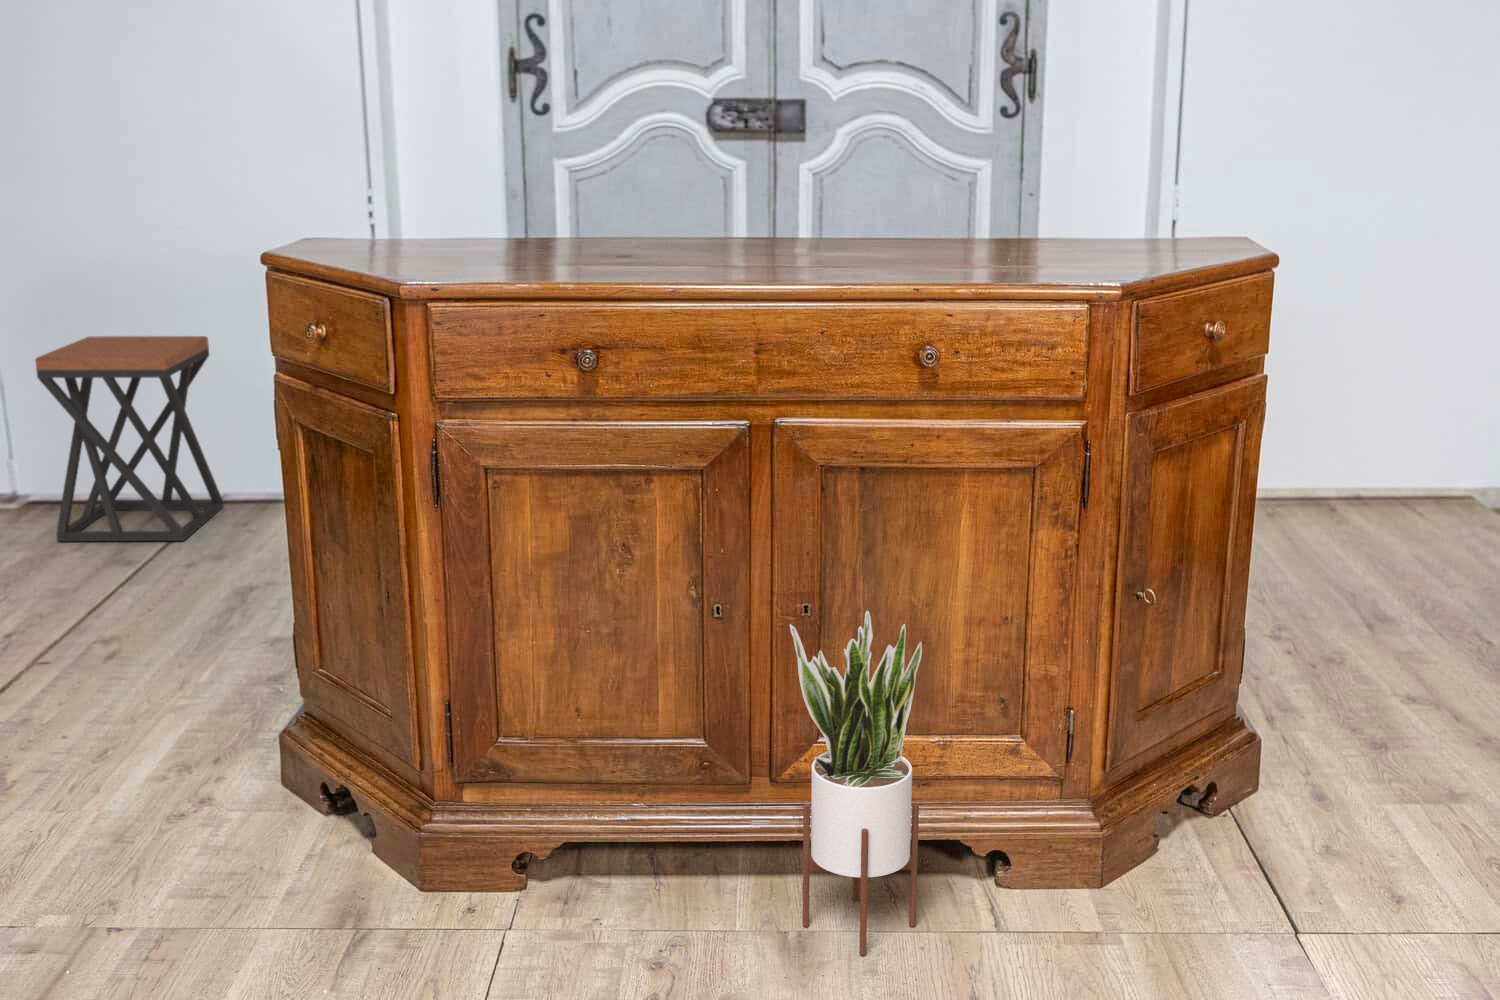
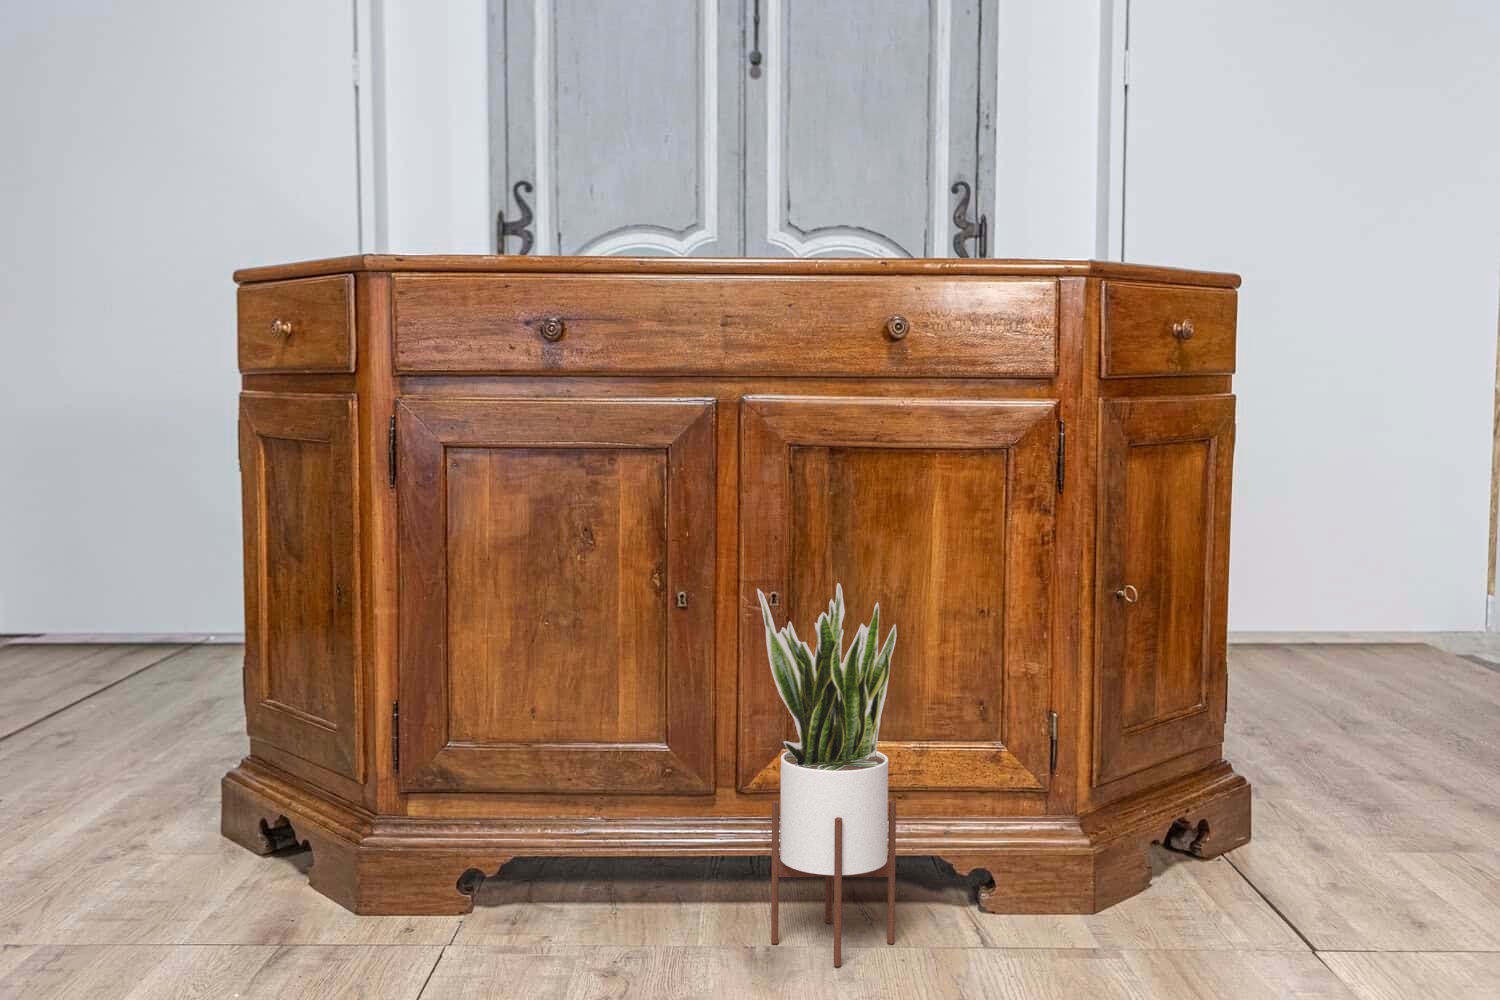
stool: present [35,336,223,541] -> none [24,474,201,665]

